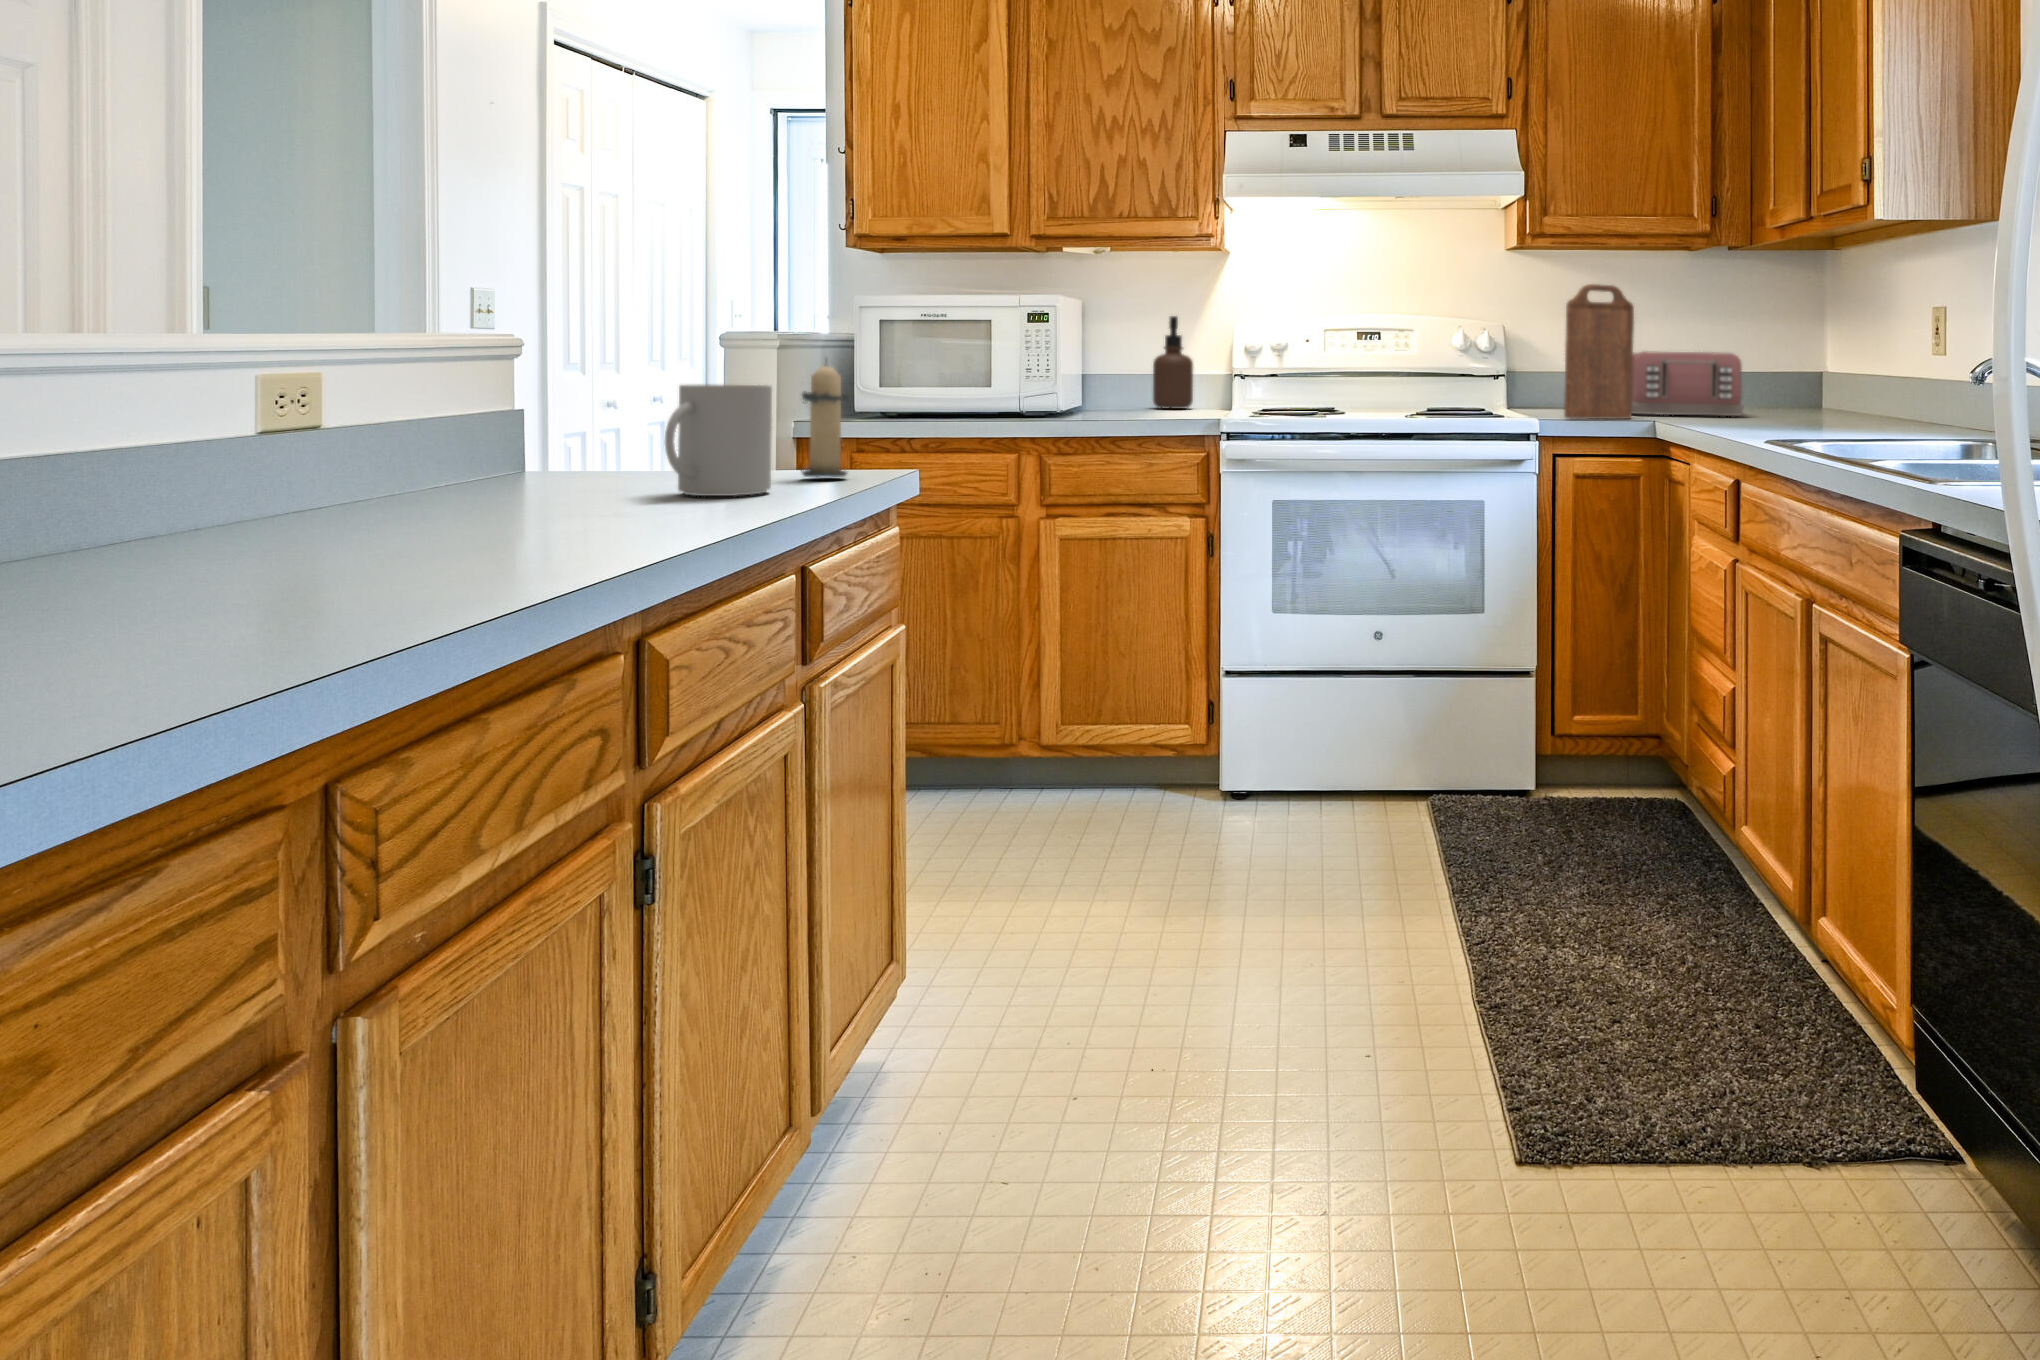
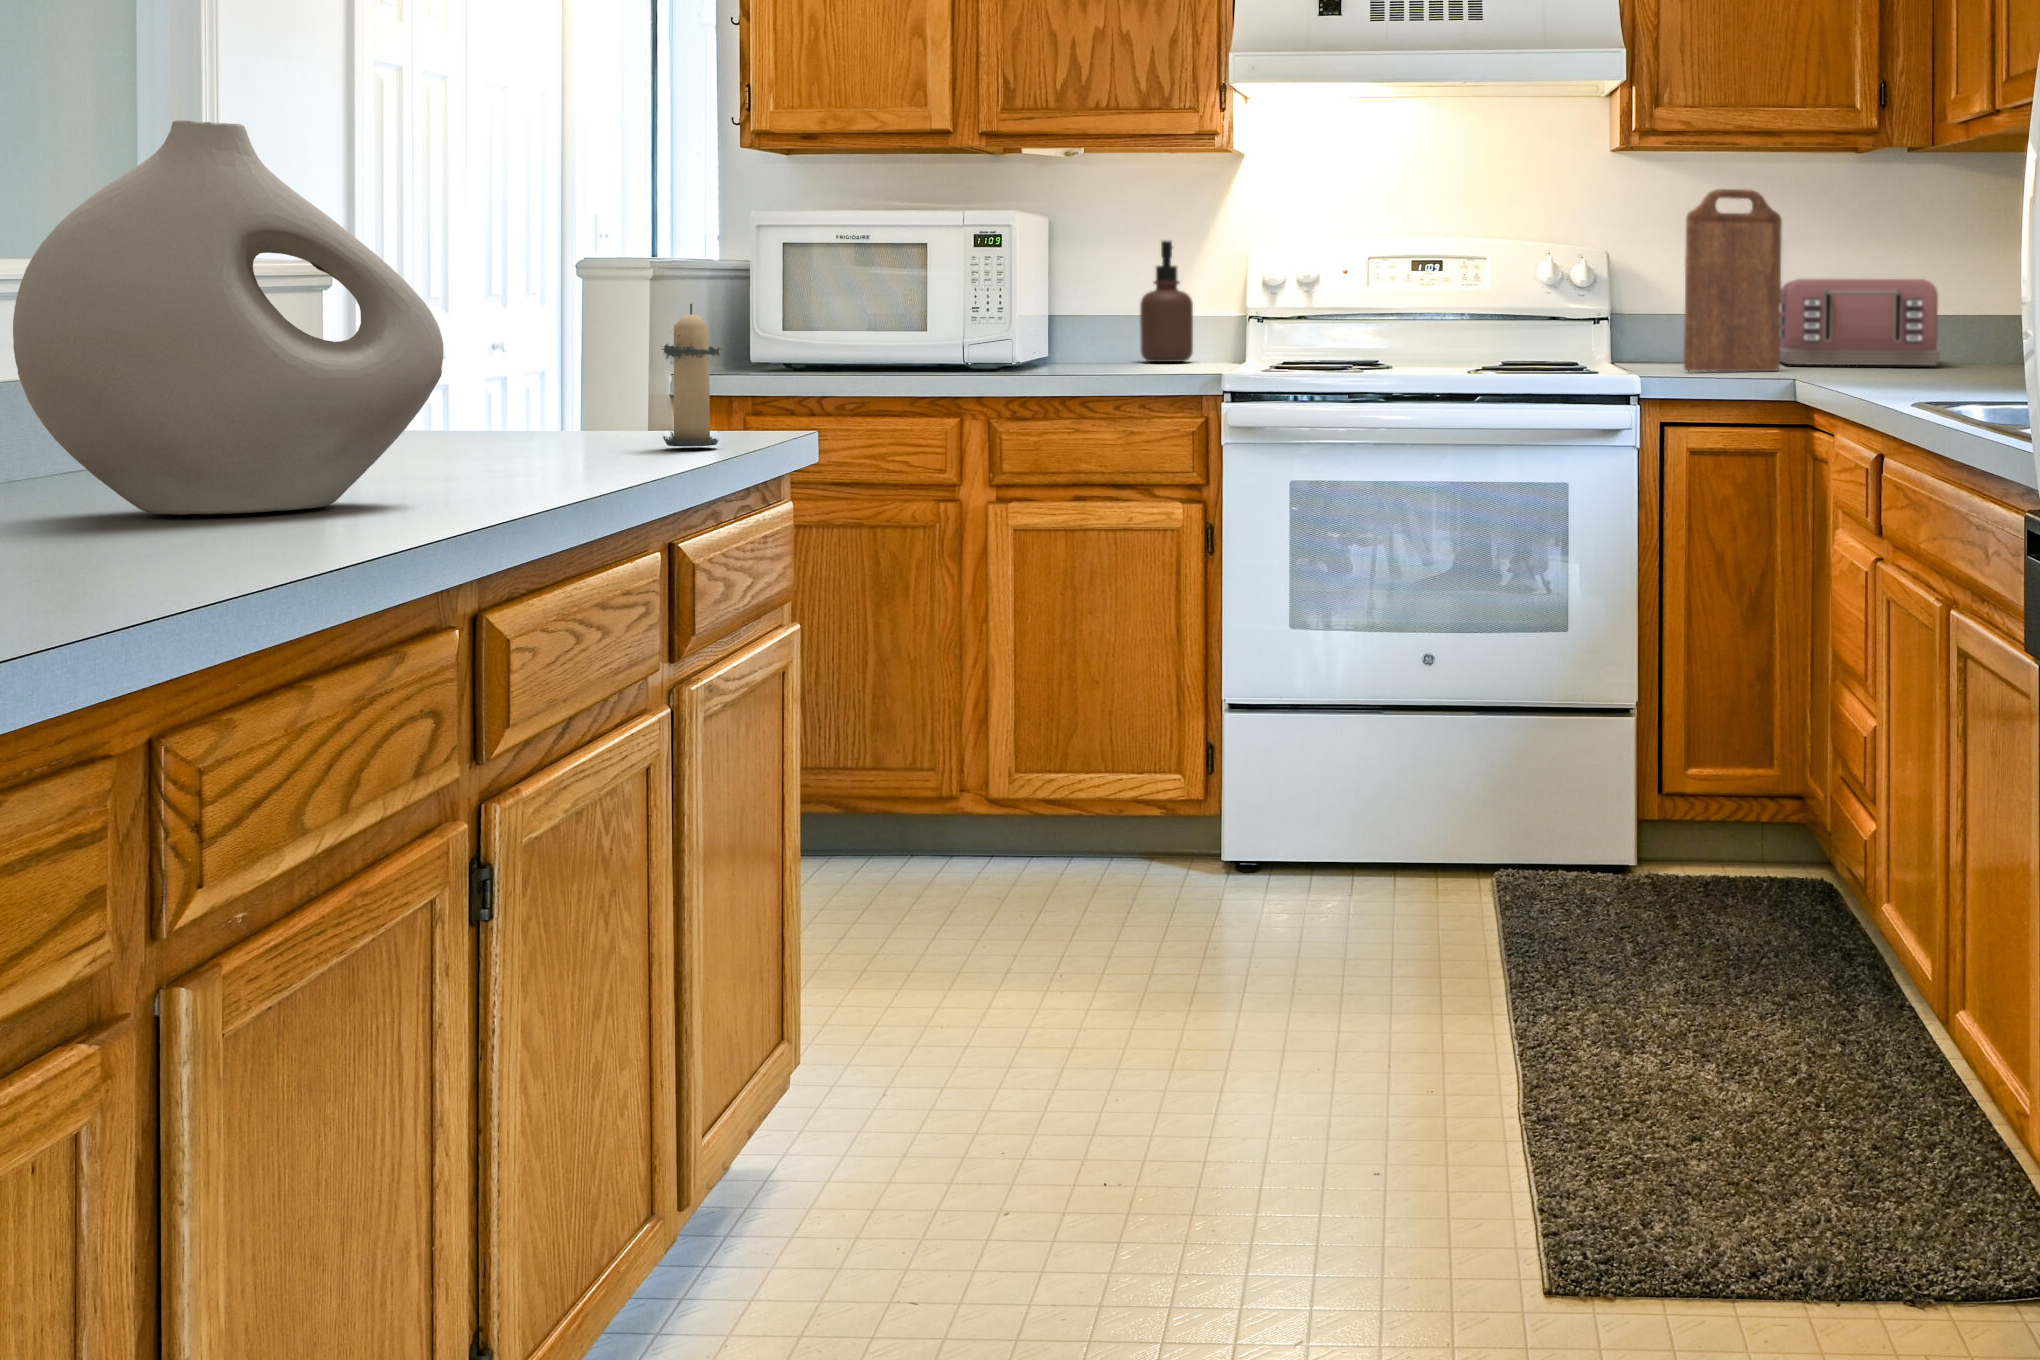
vase: none [197,181,617,544] -> present [13,120,443,514]
mug: present [665,384,772,496] -> none [503,338,625,467]

